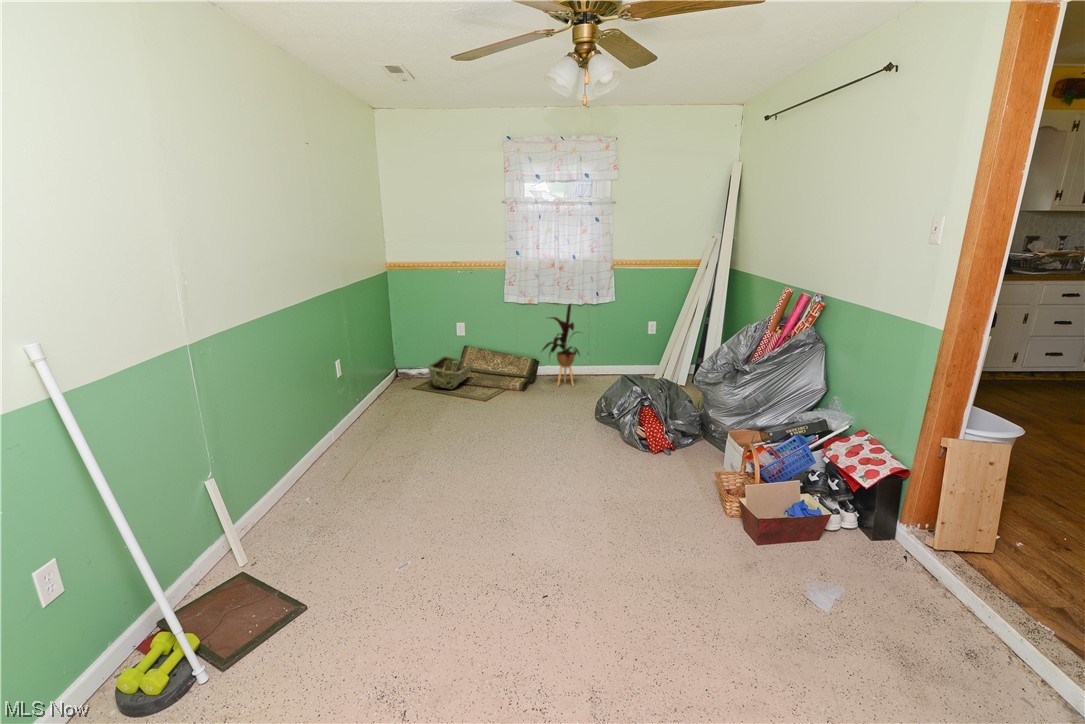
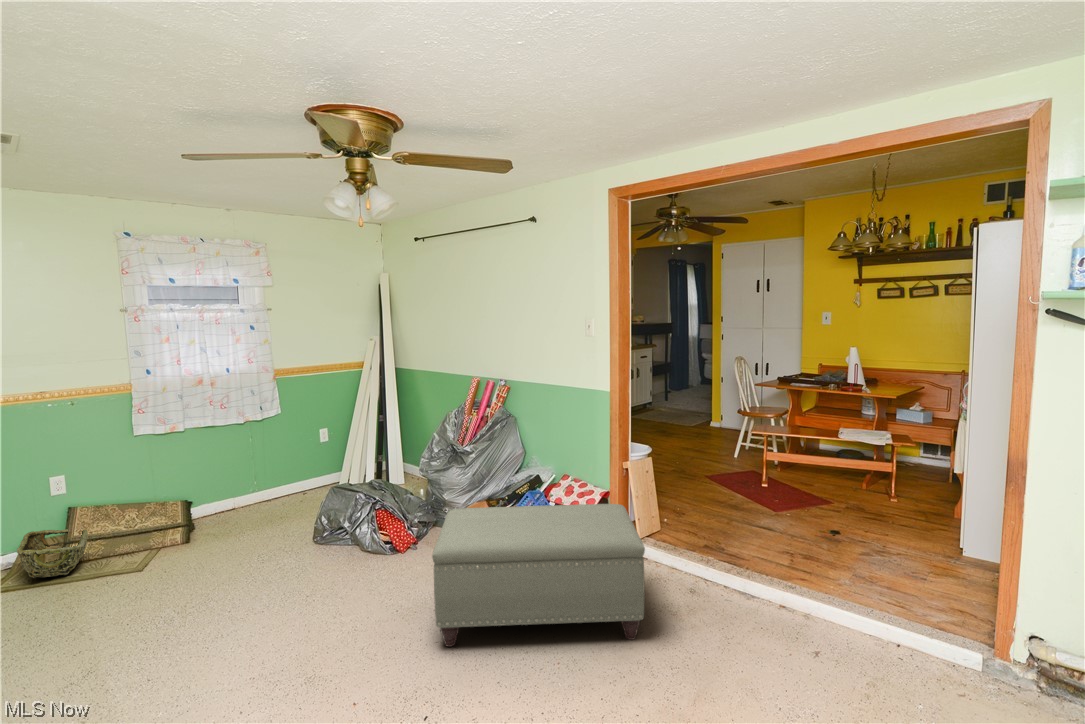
house plant: present [542,304,580,386] -> none [199,421,261,527]
ottoman: none [597,427,890,673] -> present [432,504,645,647]

